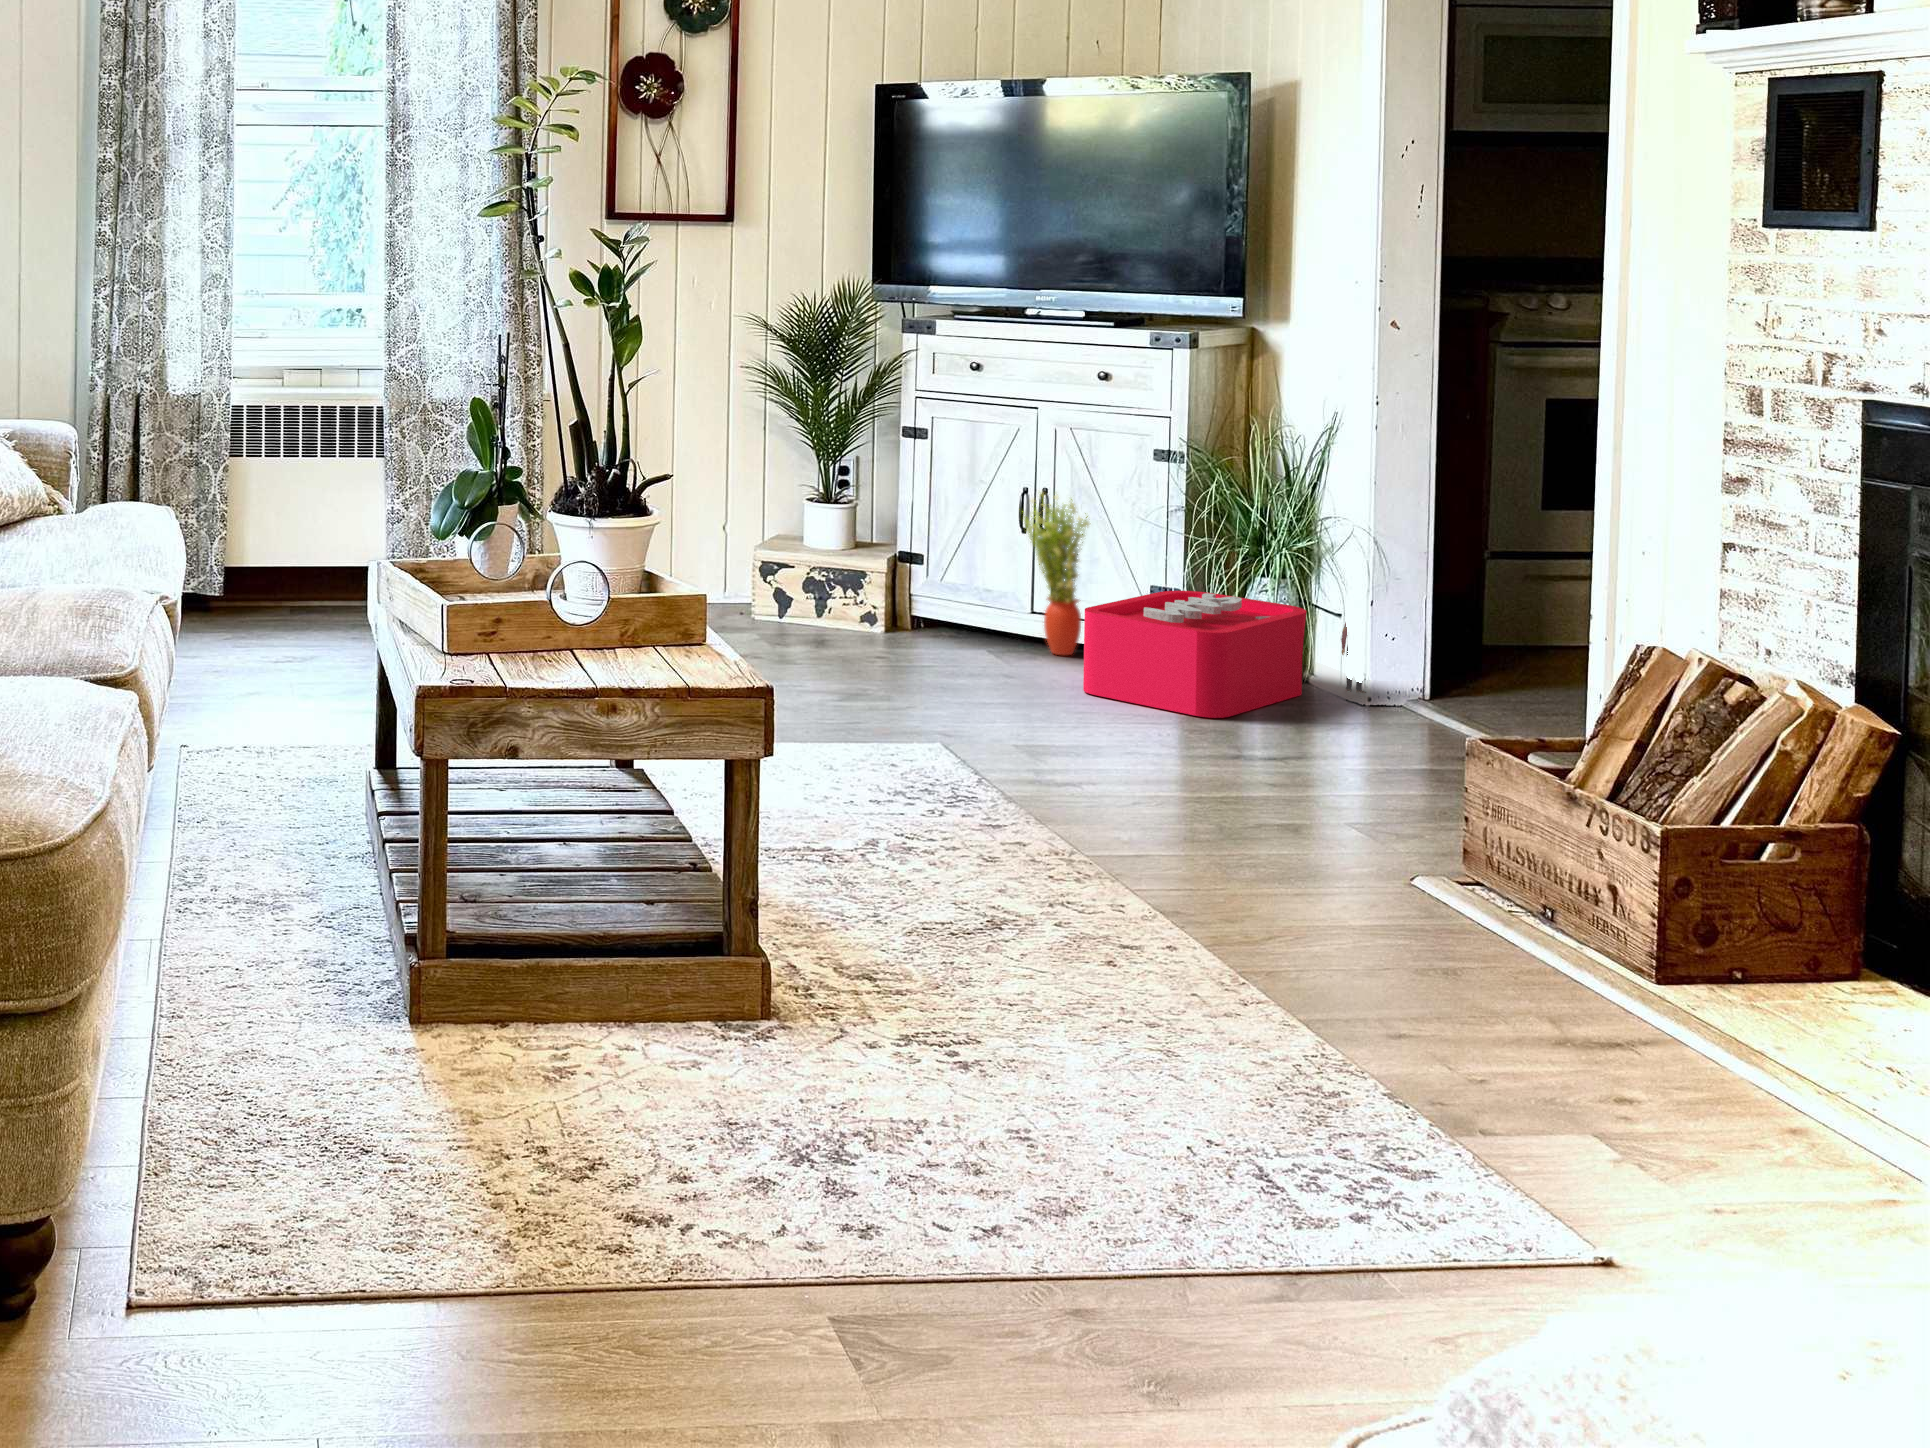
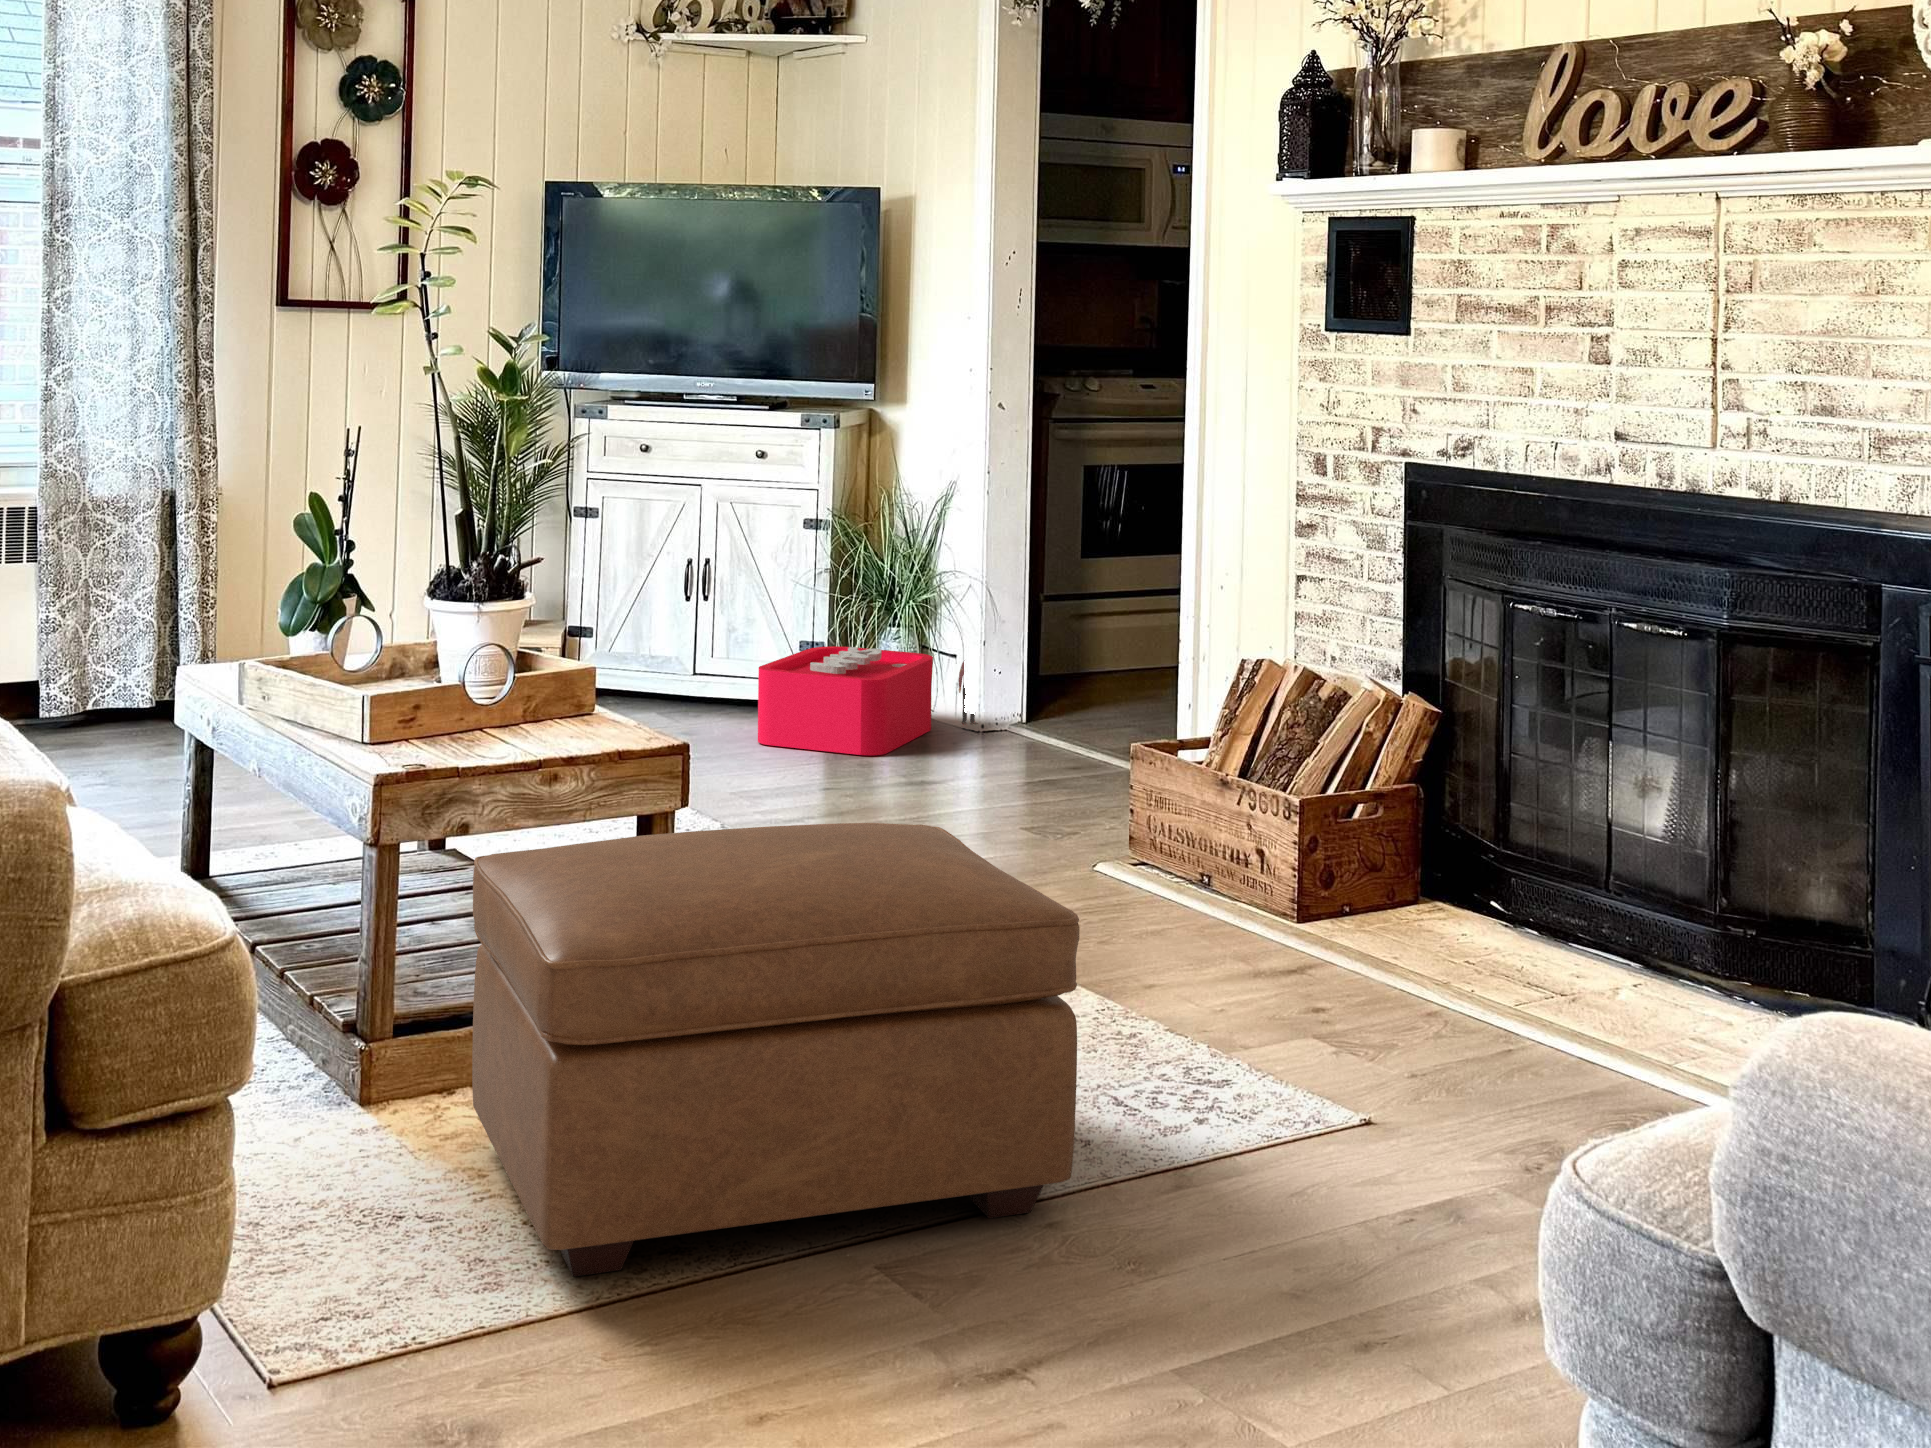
potted plant: present [1022,493,1089,655] -> none [683,562,746,714]
ottoman: none [457,788,1111,1289] -> present [472,823,1080,1277]

